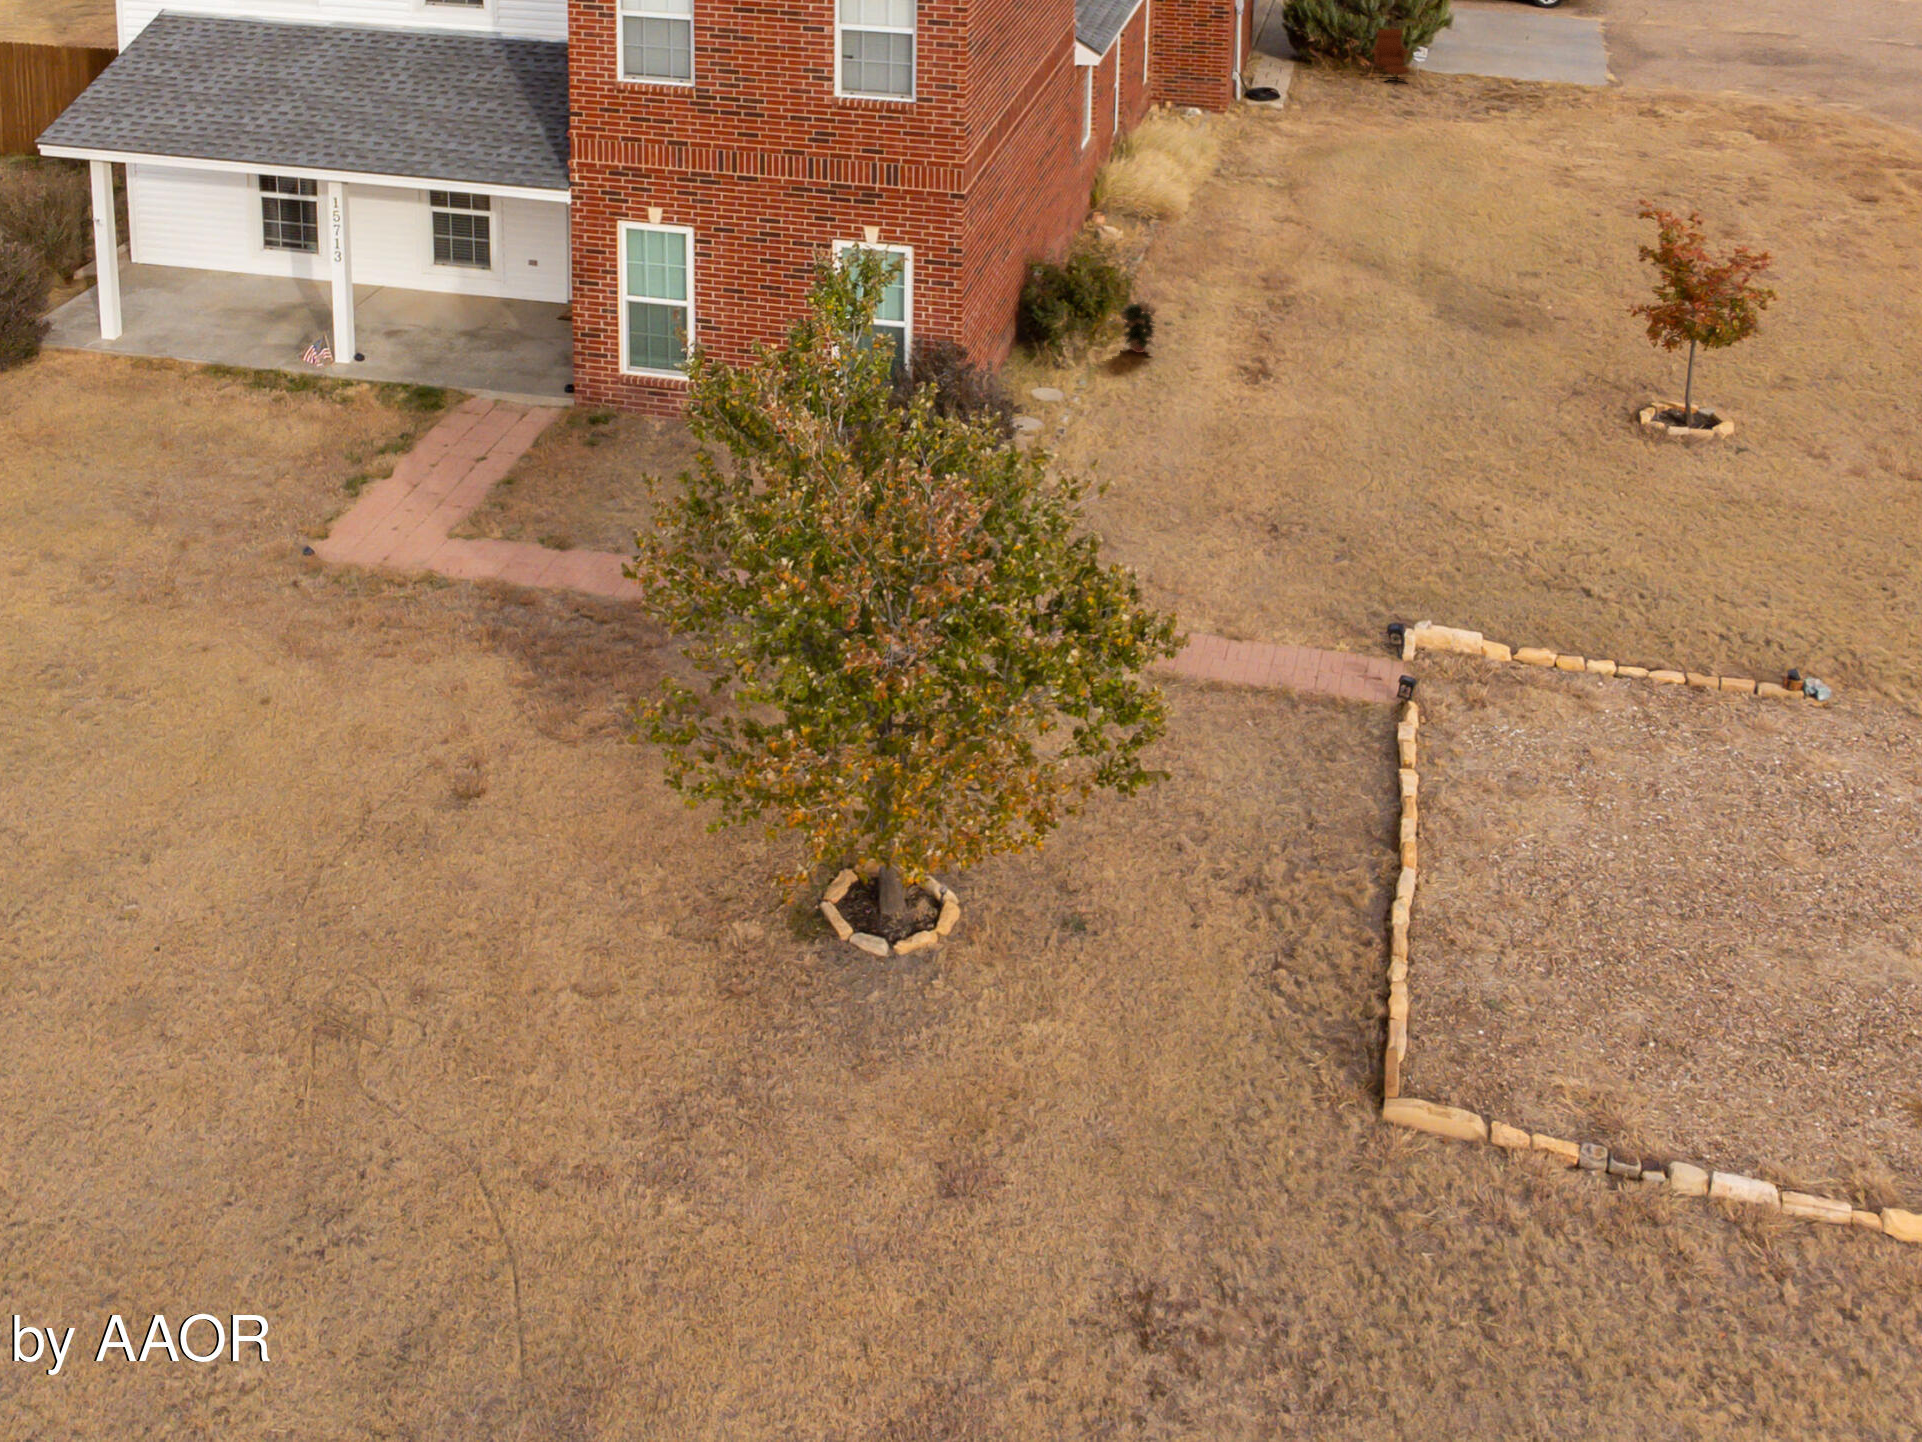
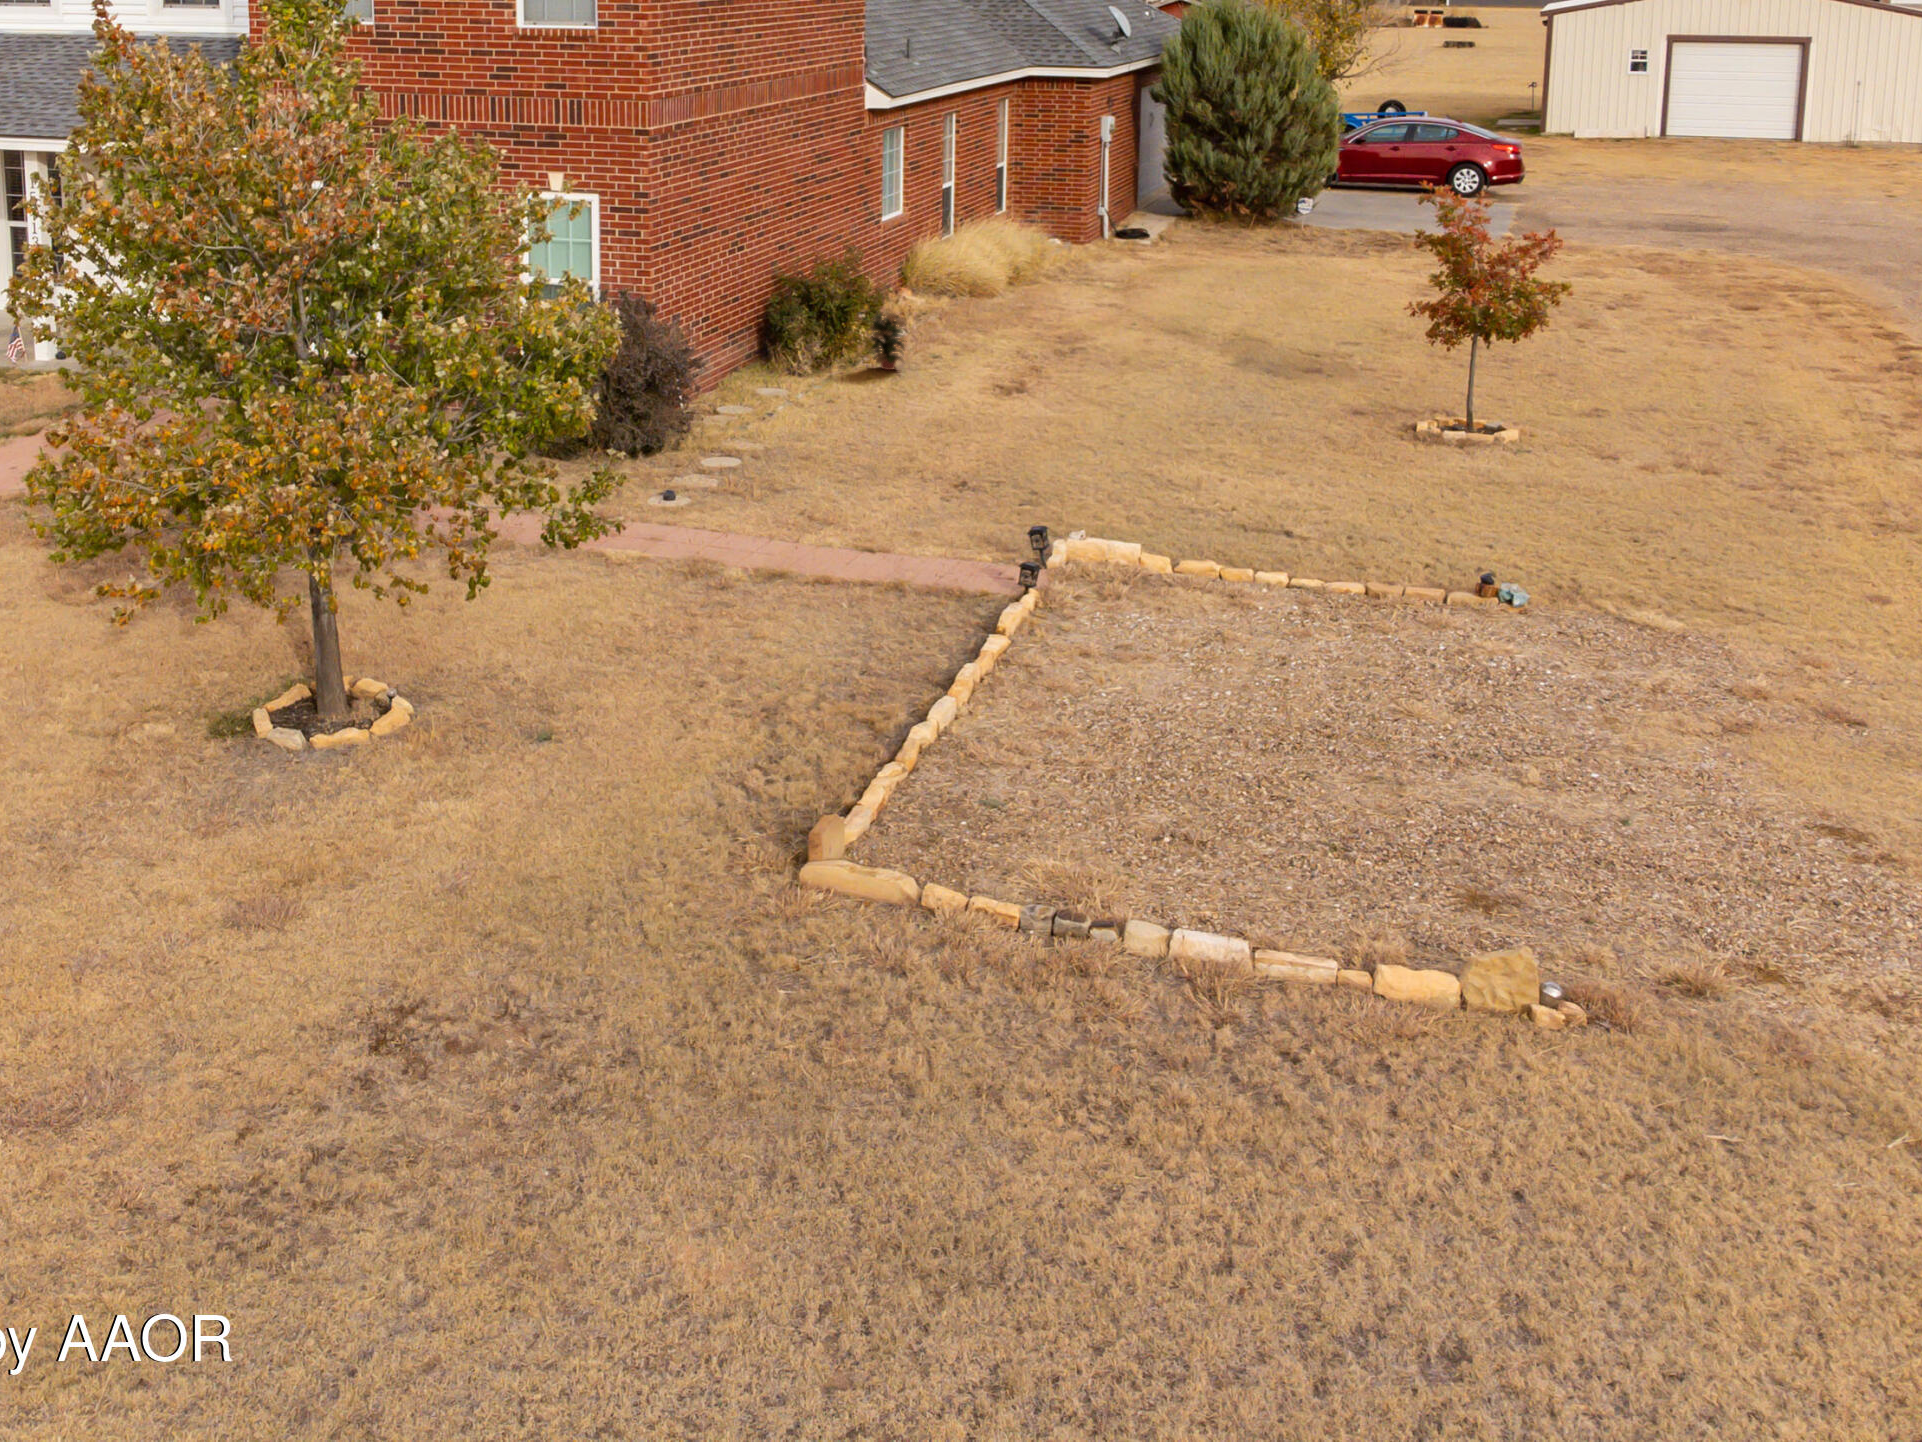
lounge chair: present [1370,29,1409,82] -> none [1250,170,1291,224]

